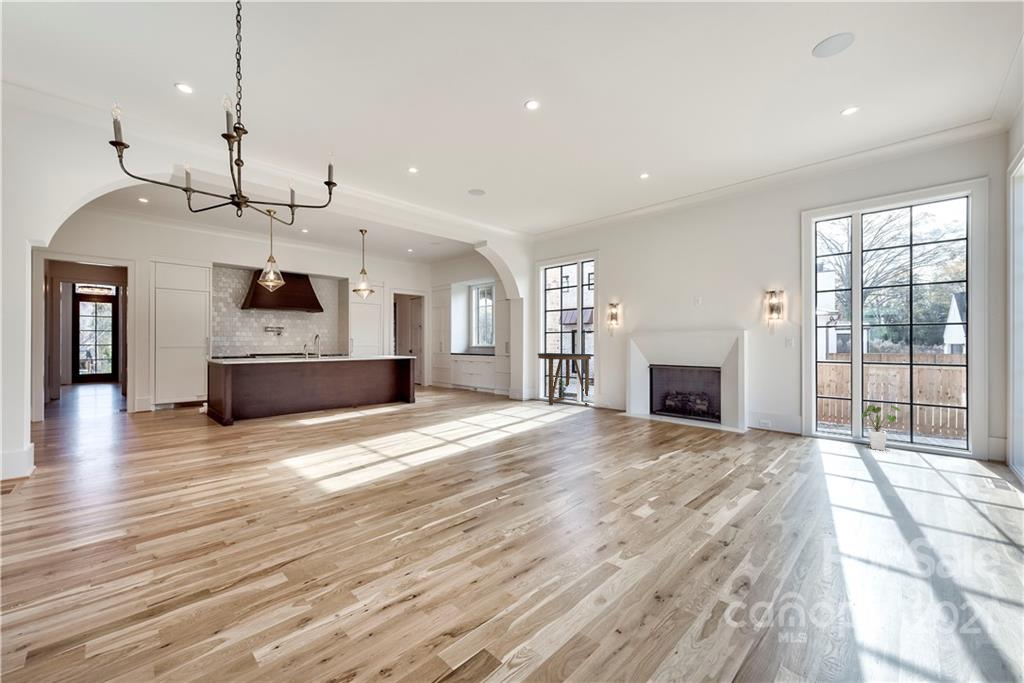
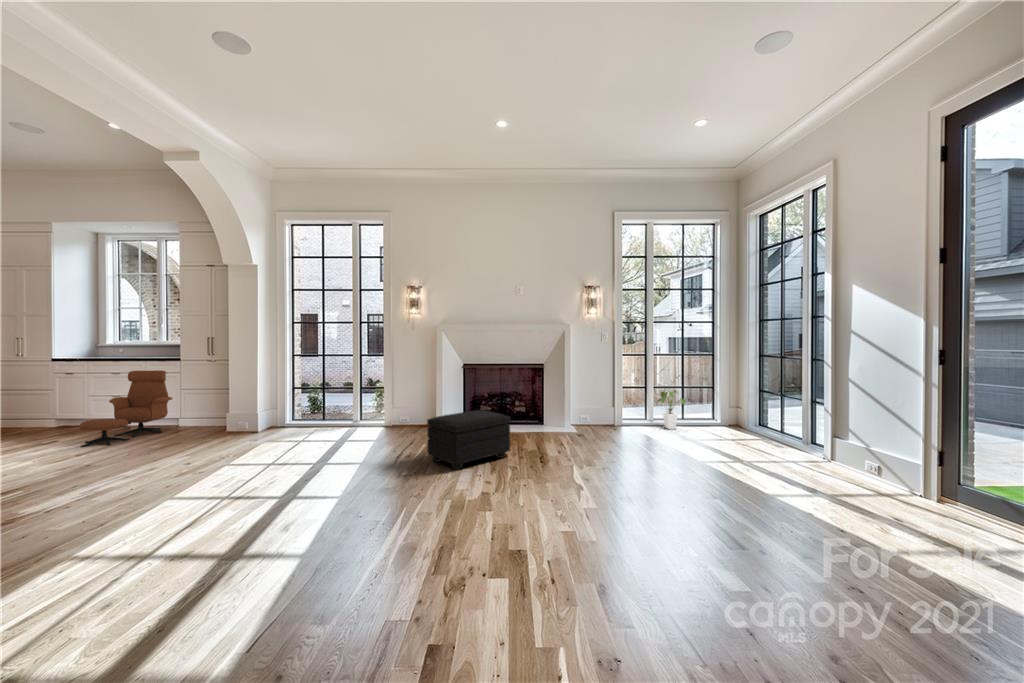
console table: present [537,353,591,406] -> none [287,354,381,435]
lounge chair: none [452,360,490,396] -> present [79,370,173,447]
footstool: none [587,397,646,435] -> present [427,410,510,470]

